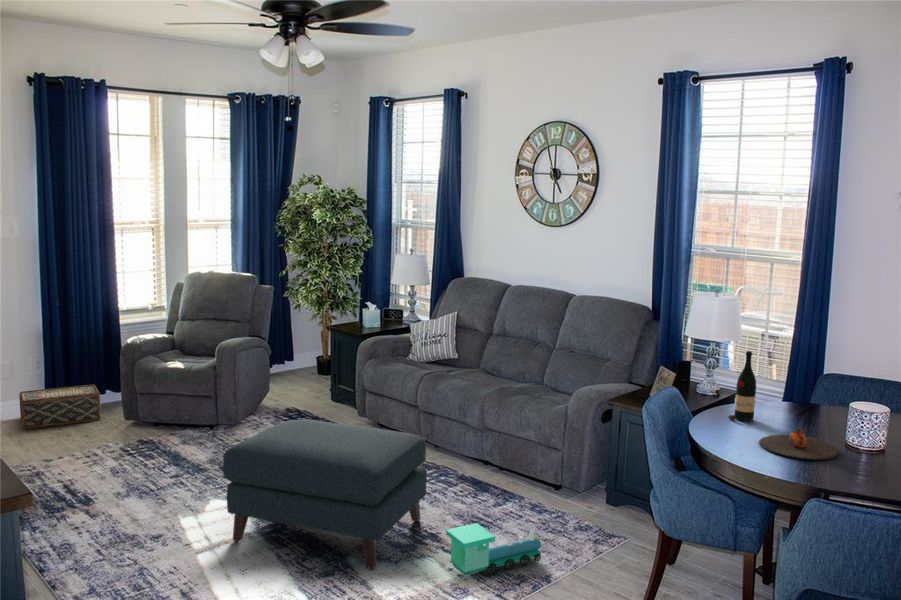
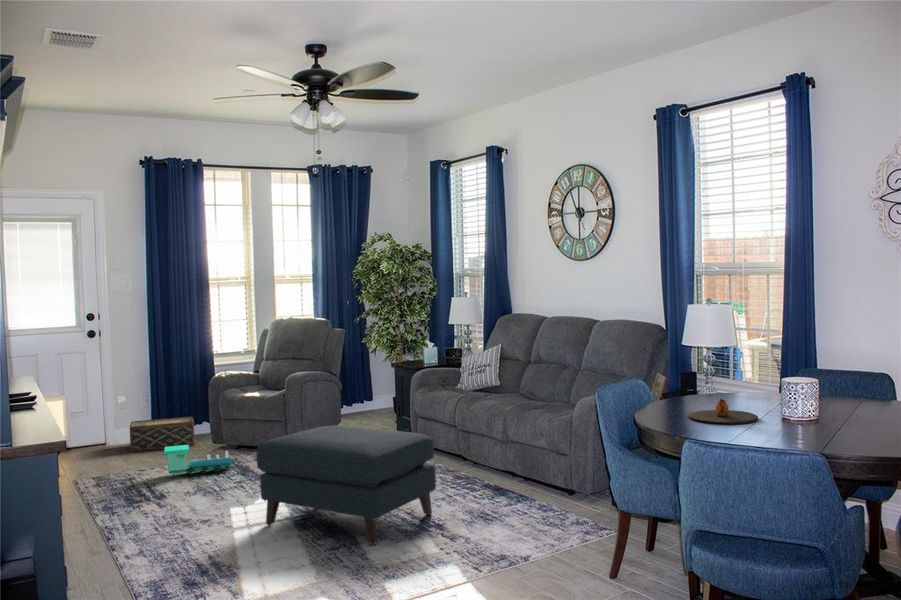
wine bottle: present [728,351,756,424] -> none [679,339,704,405]
toy train: present [446,523,543,575] -> present [164,445,234,476]

